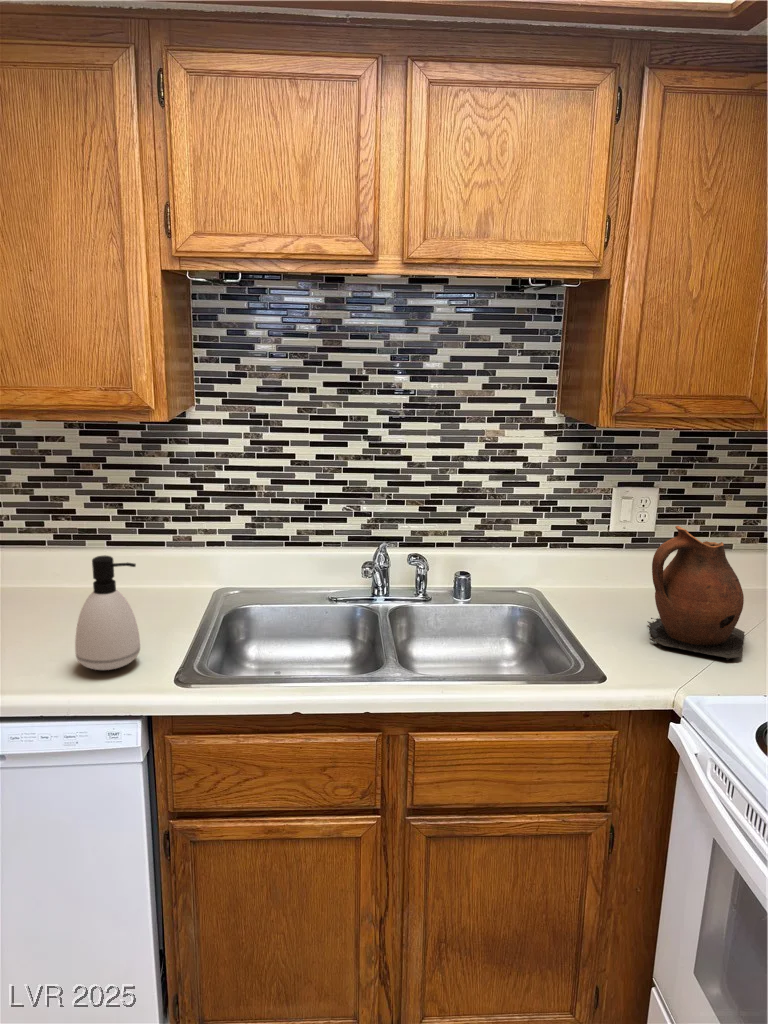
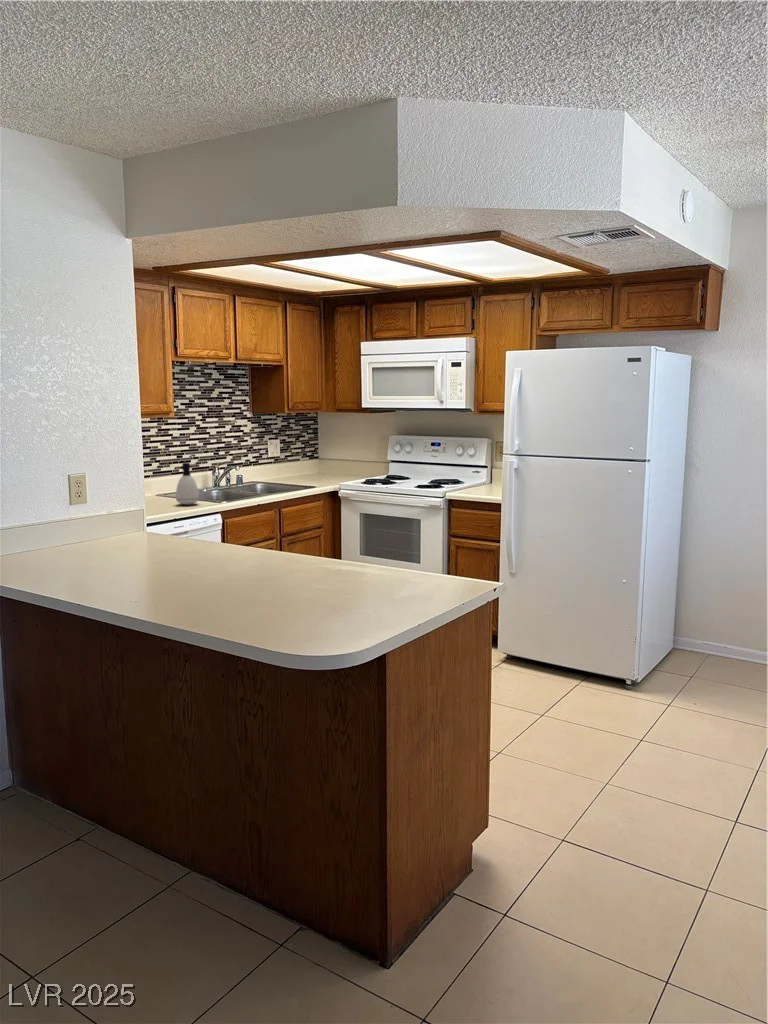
ceramic pitcher: present [648,526,745,660] -> none [300,444,335,482]

